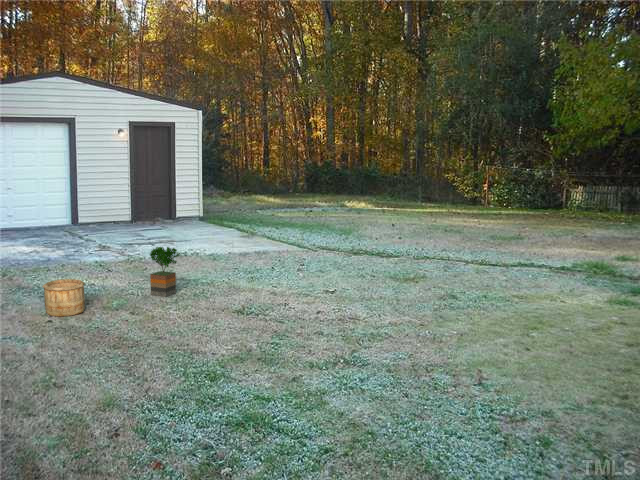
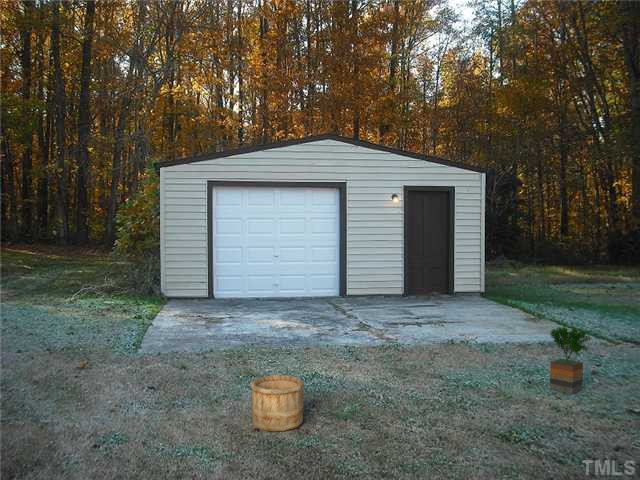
potted tree: present [150,247,180,297] -> present [550,327,591,394]

